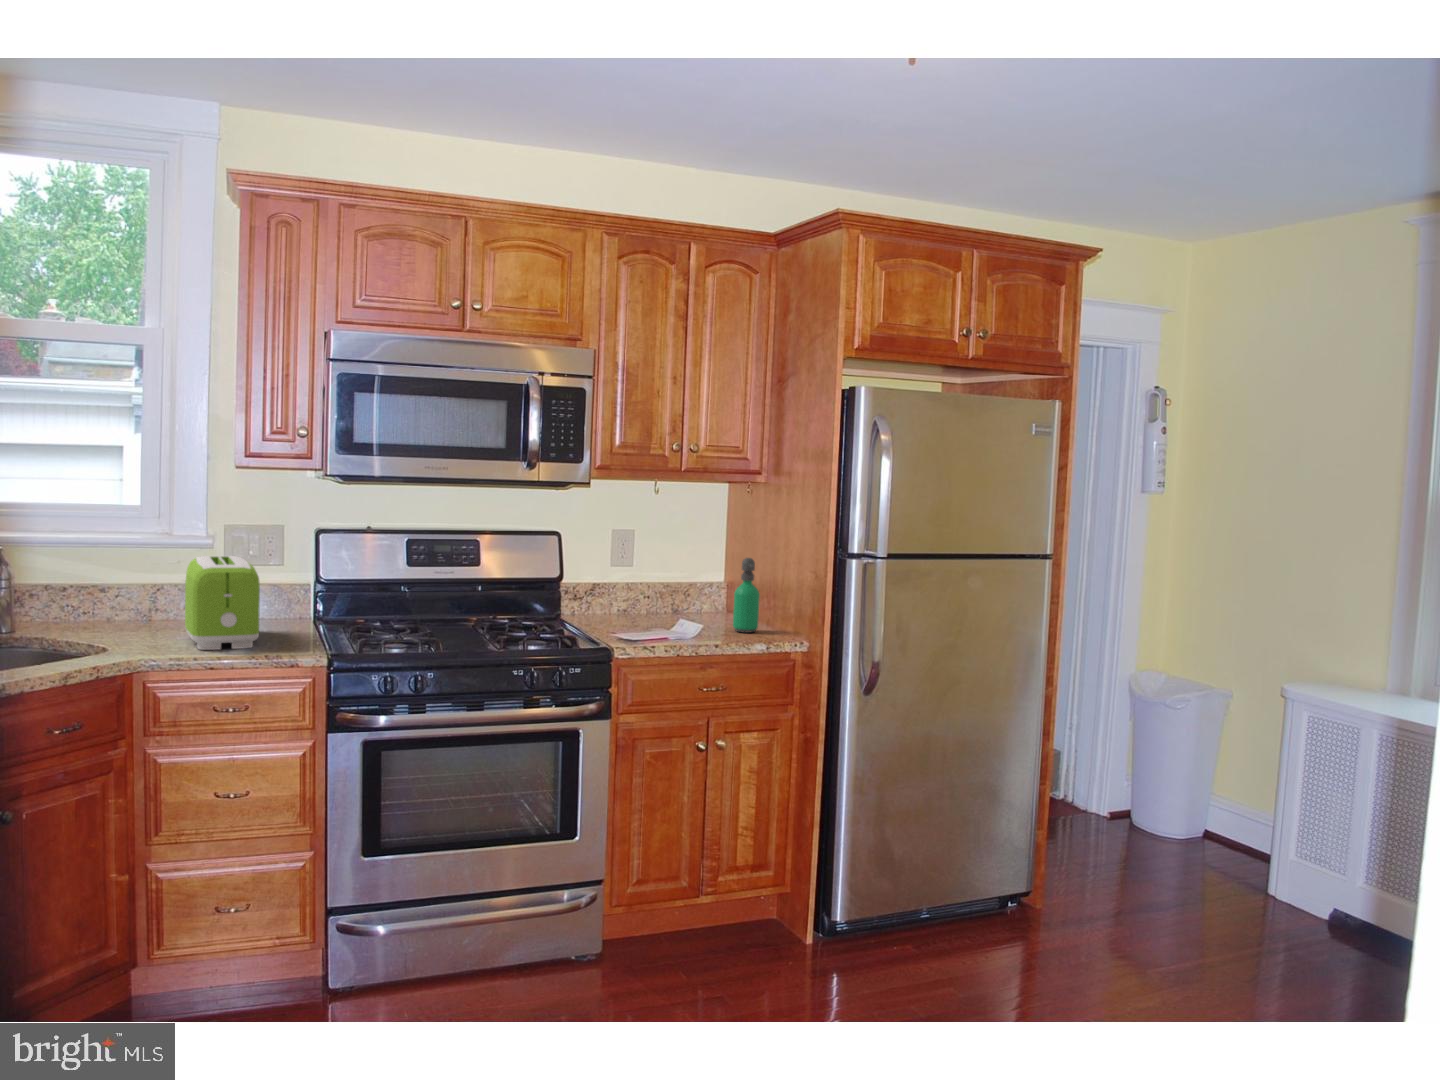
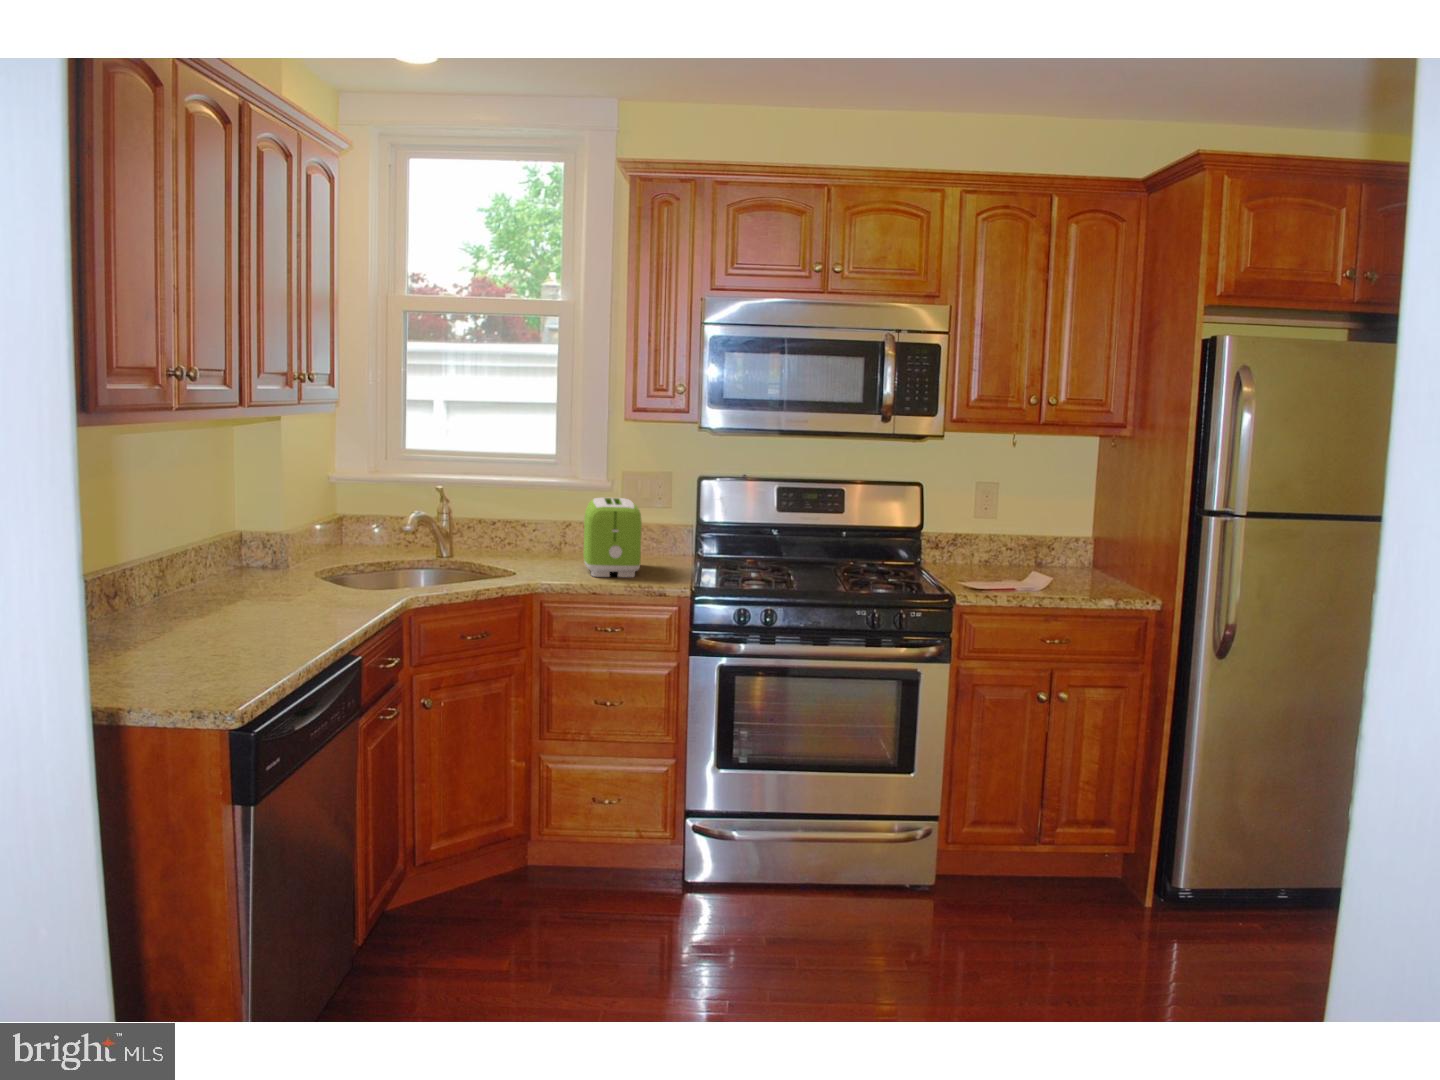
soap dispenser: present [733,558,760,633] -> none [1084,513,1114,589]

